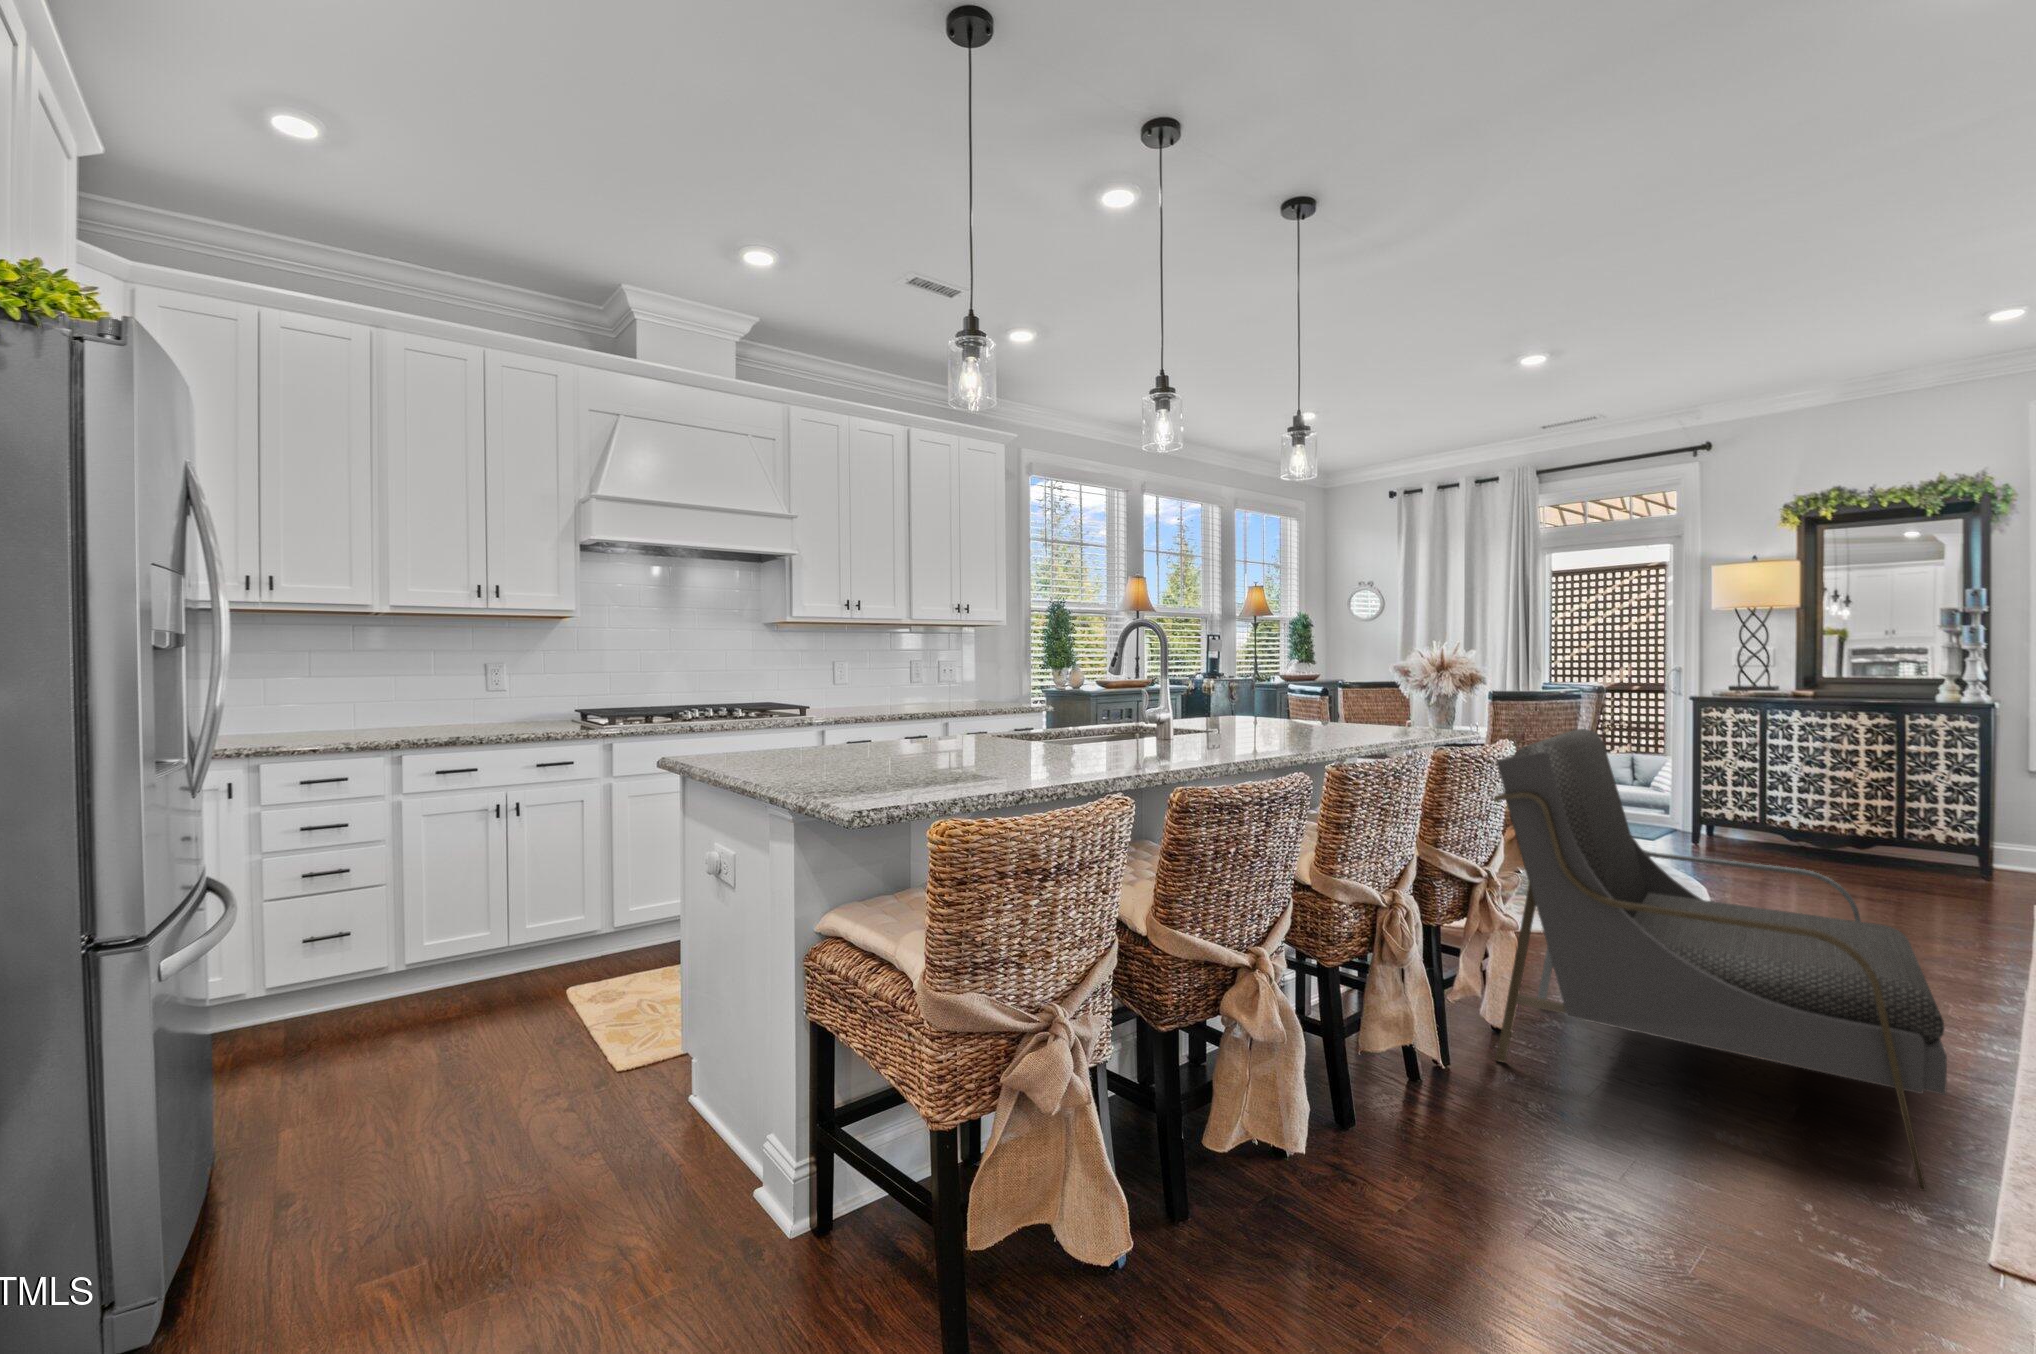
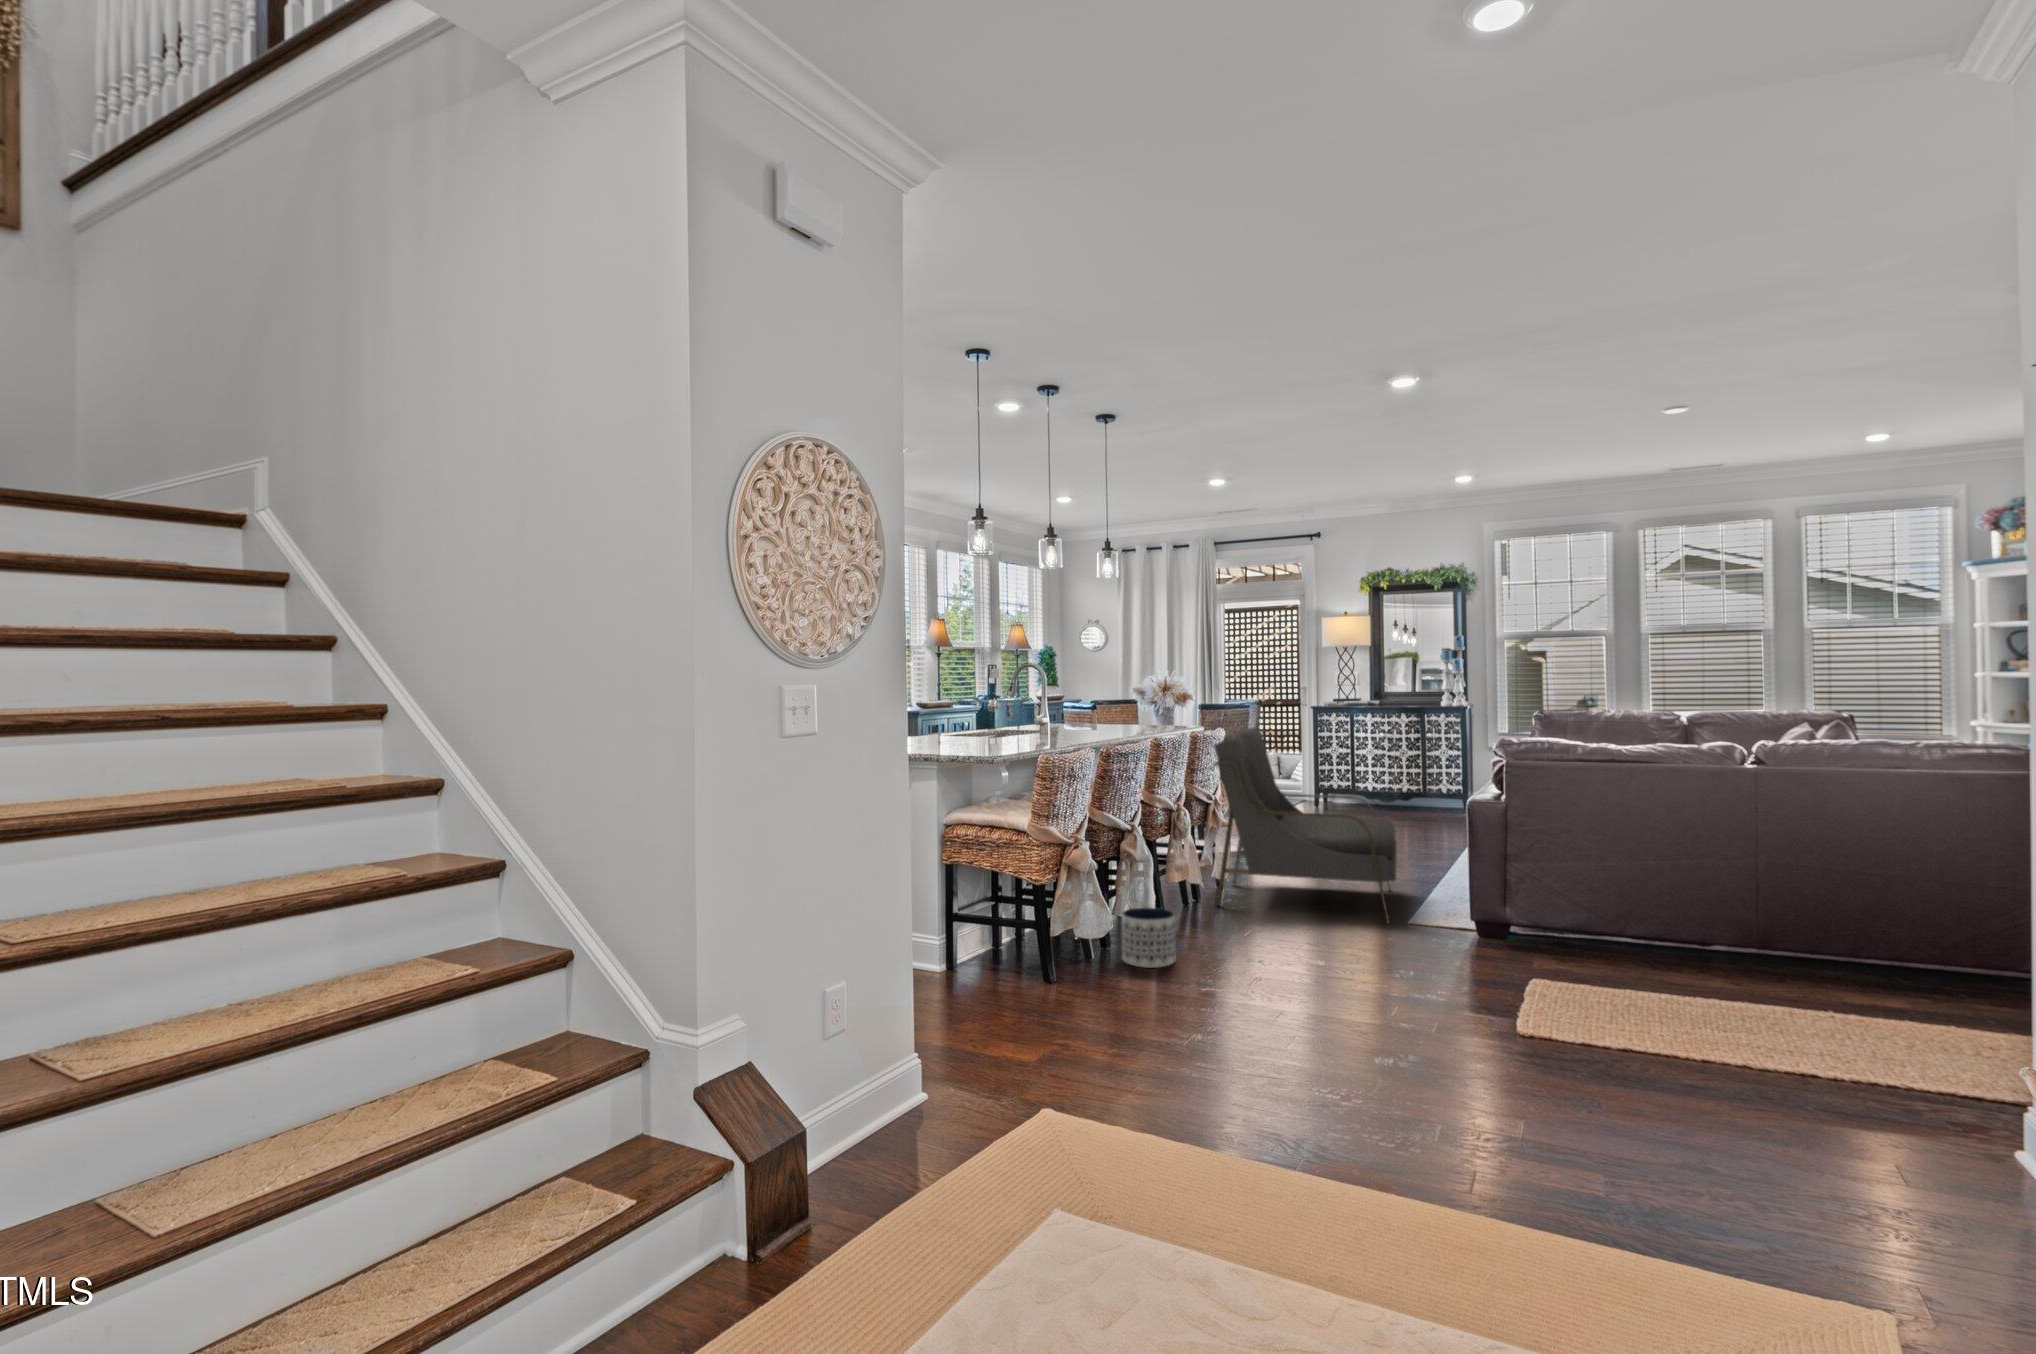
planter: none [1245,1106,1366,1270] -> present [1122,907,1176,968]

